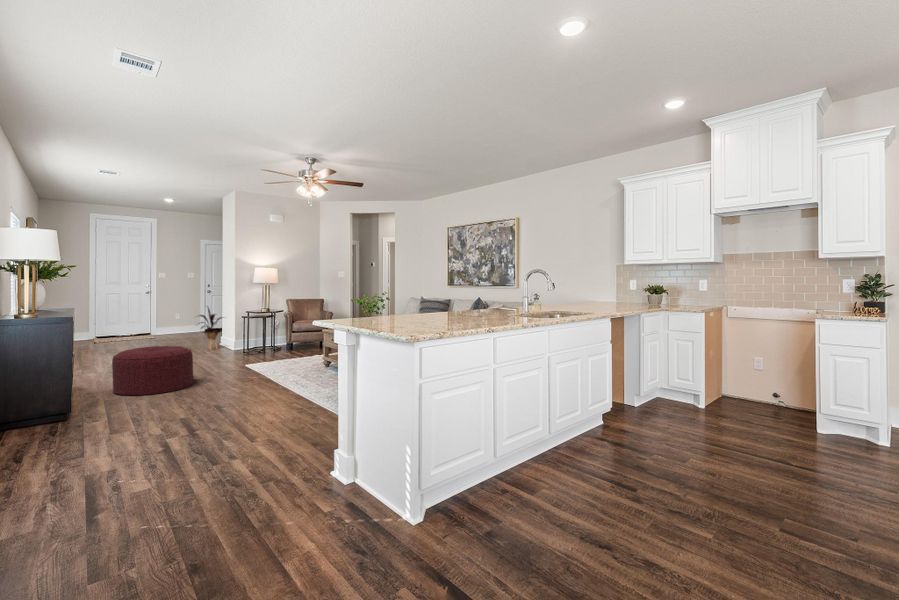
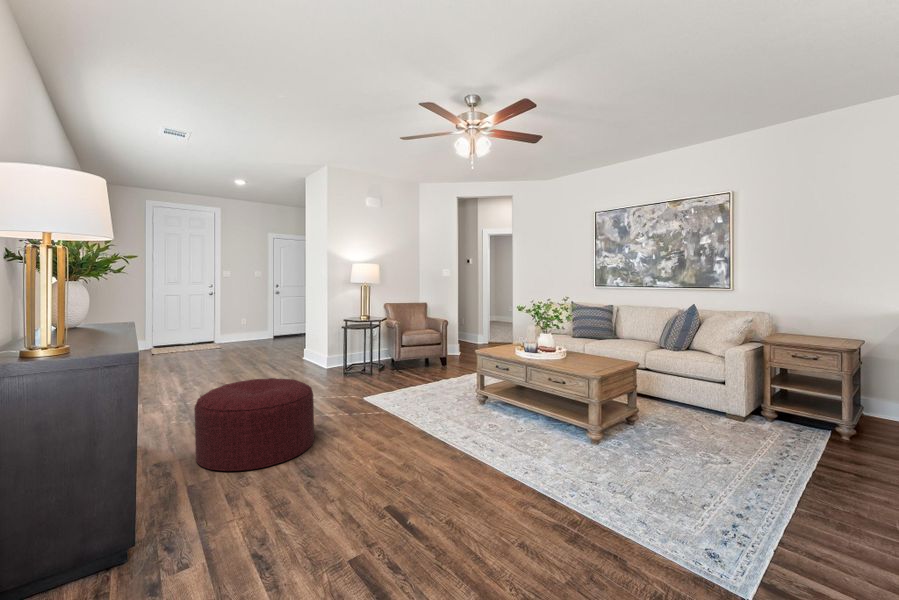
house plant: present [199,308,222,350] -> none [277,311,316,368]

